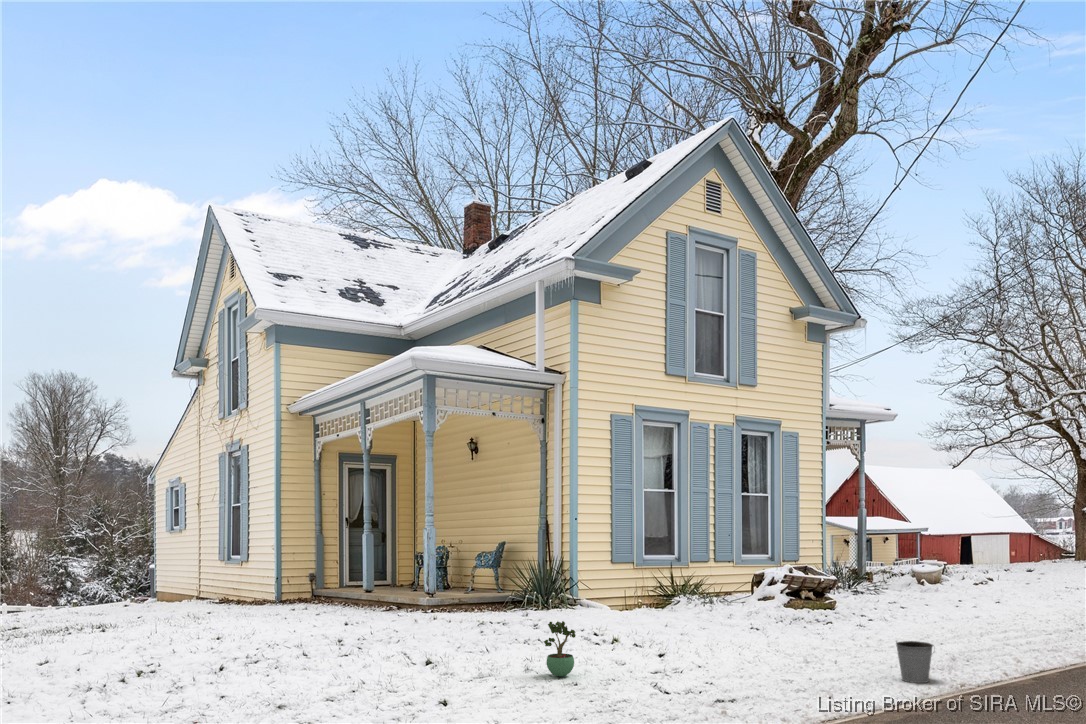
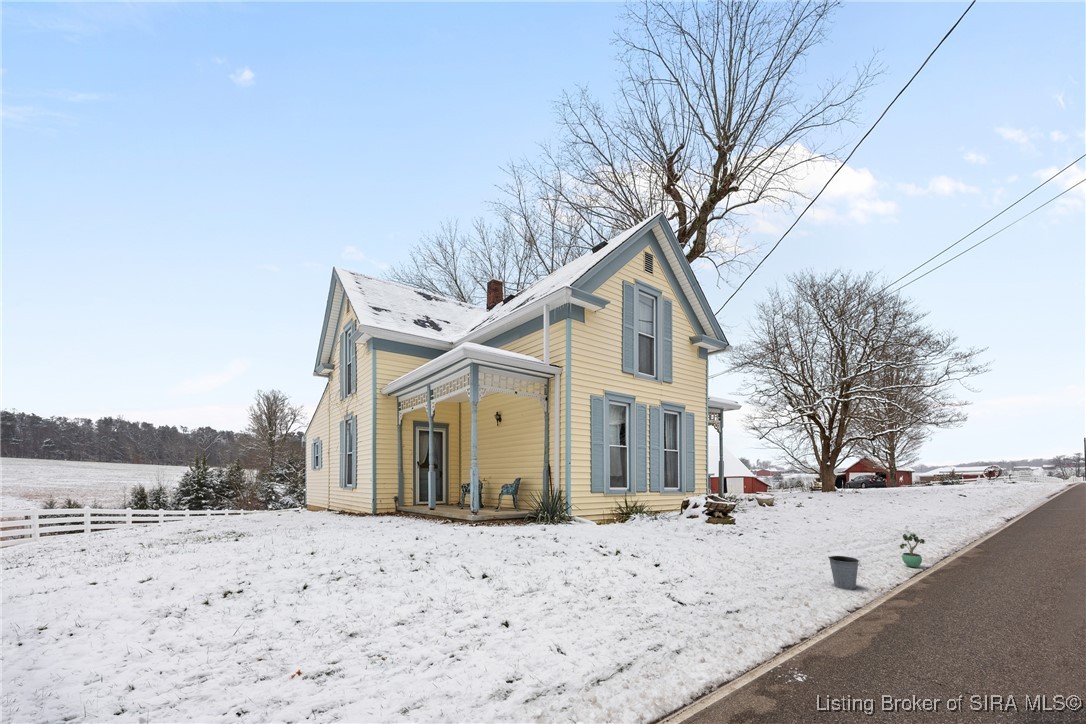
potted plant: present [544,621,576,677] -> present [900,534,925,567]

